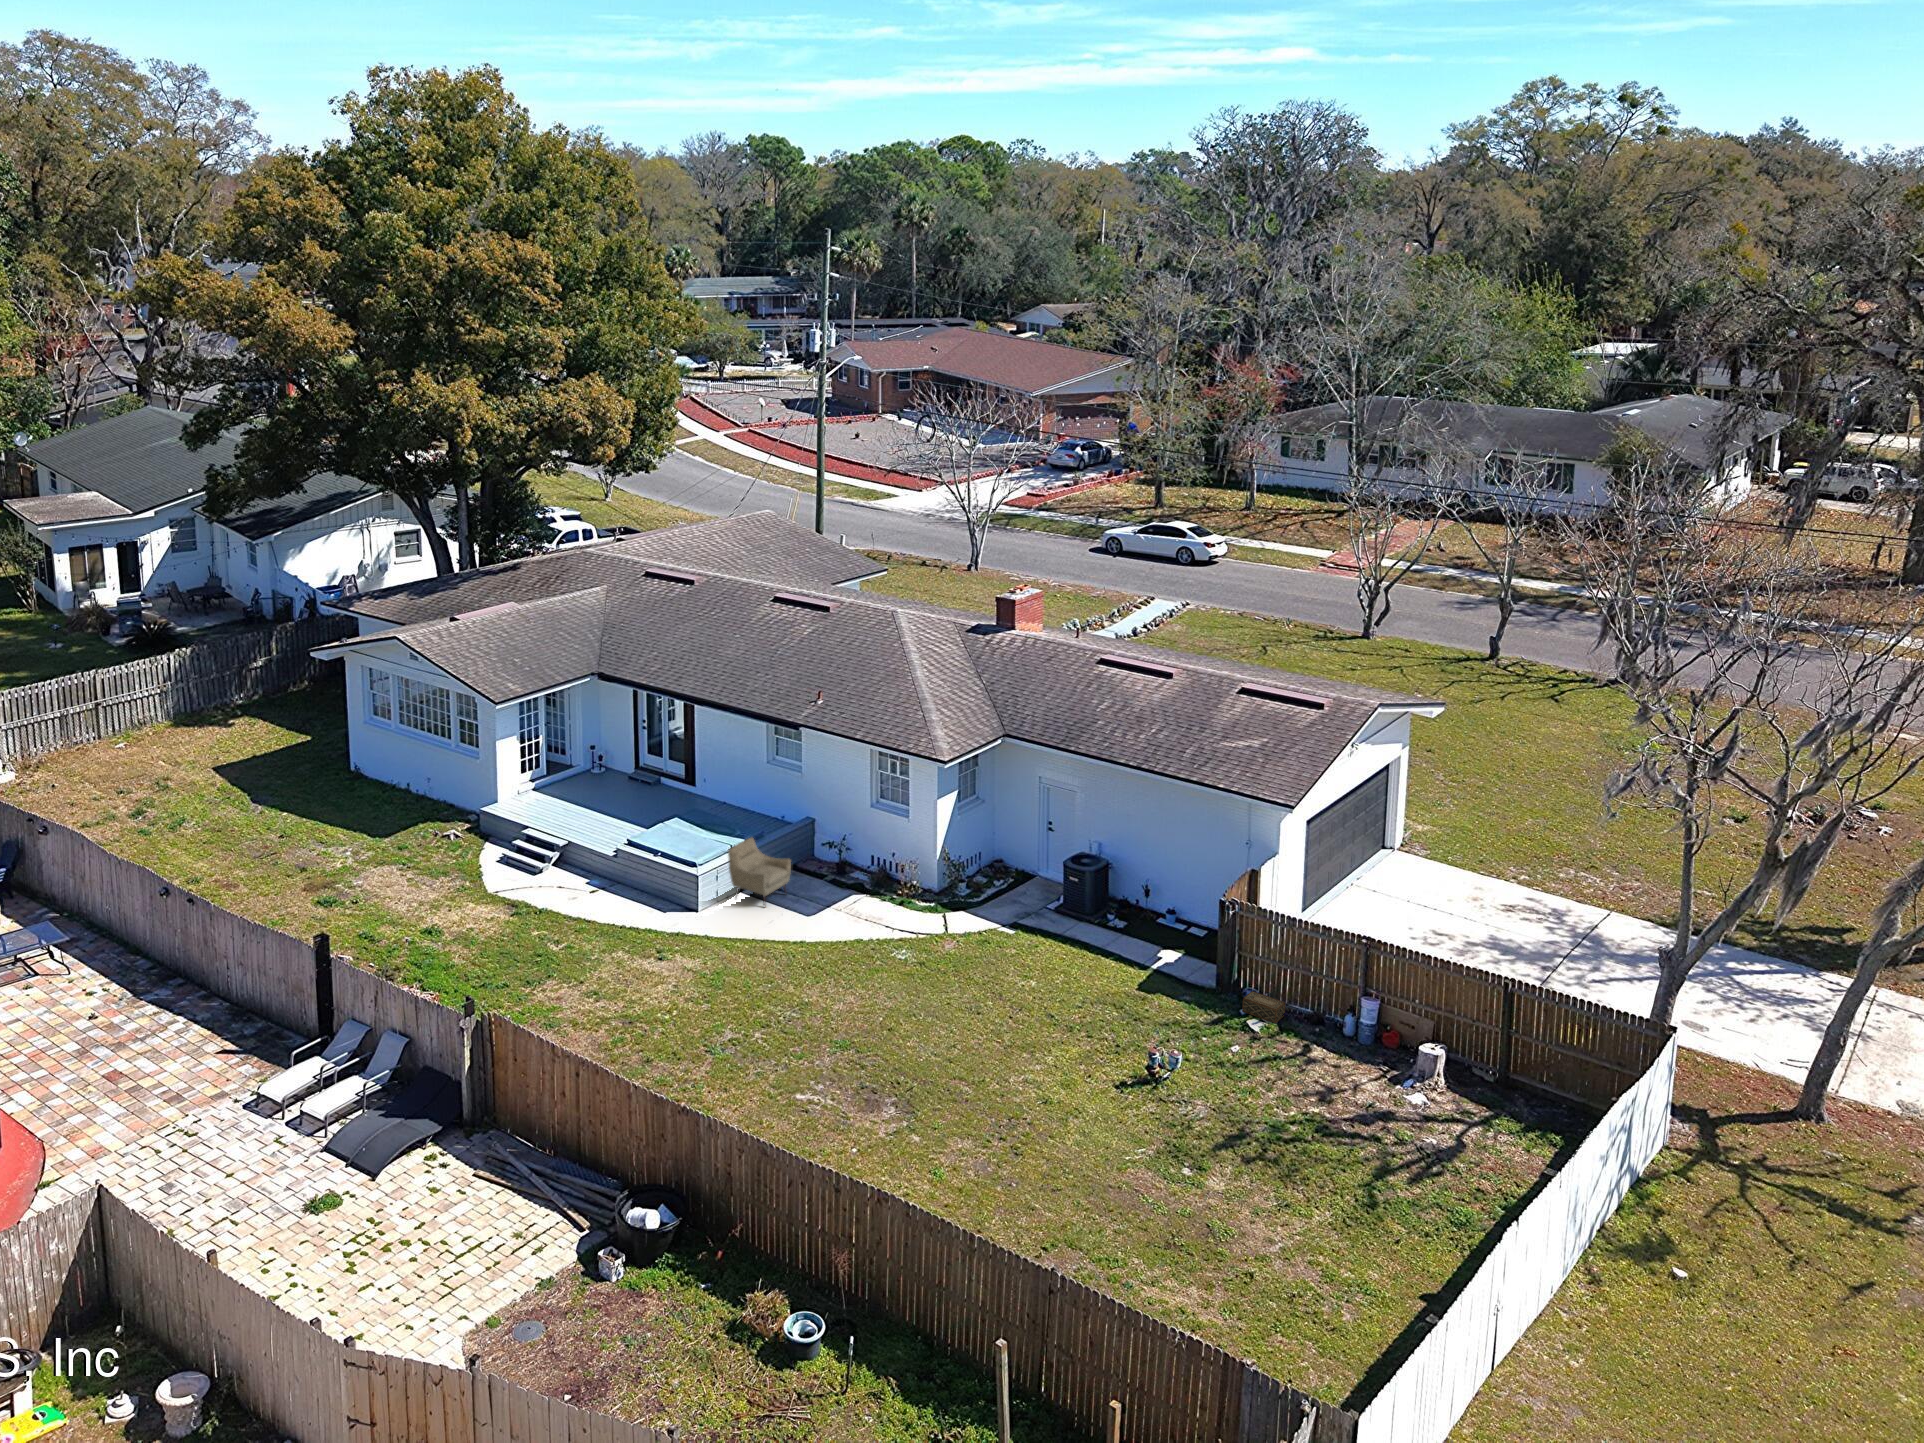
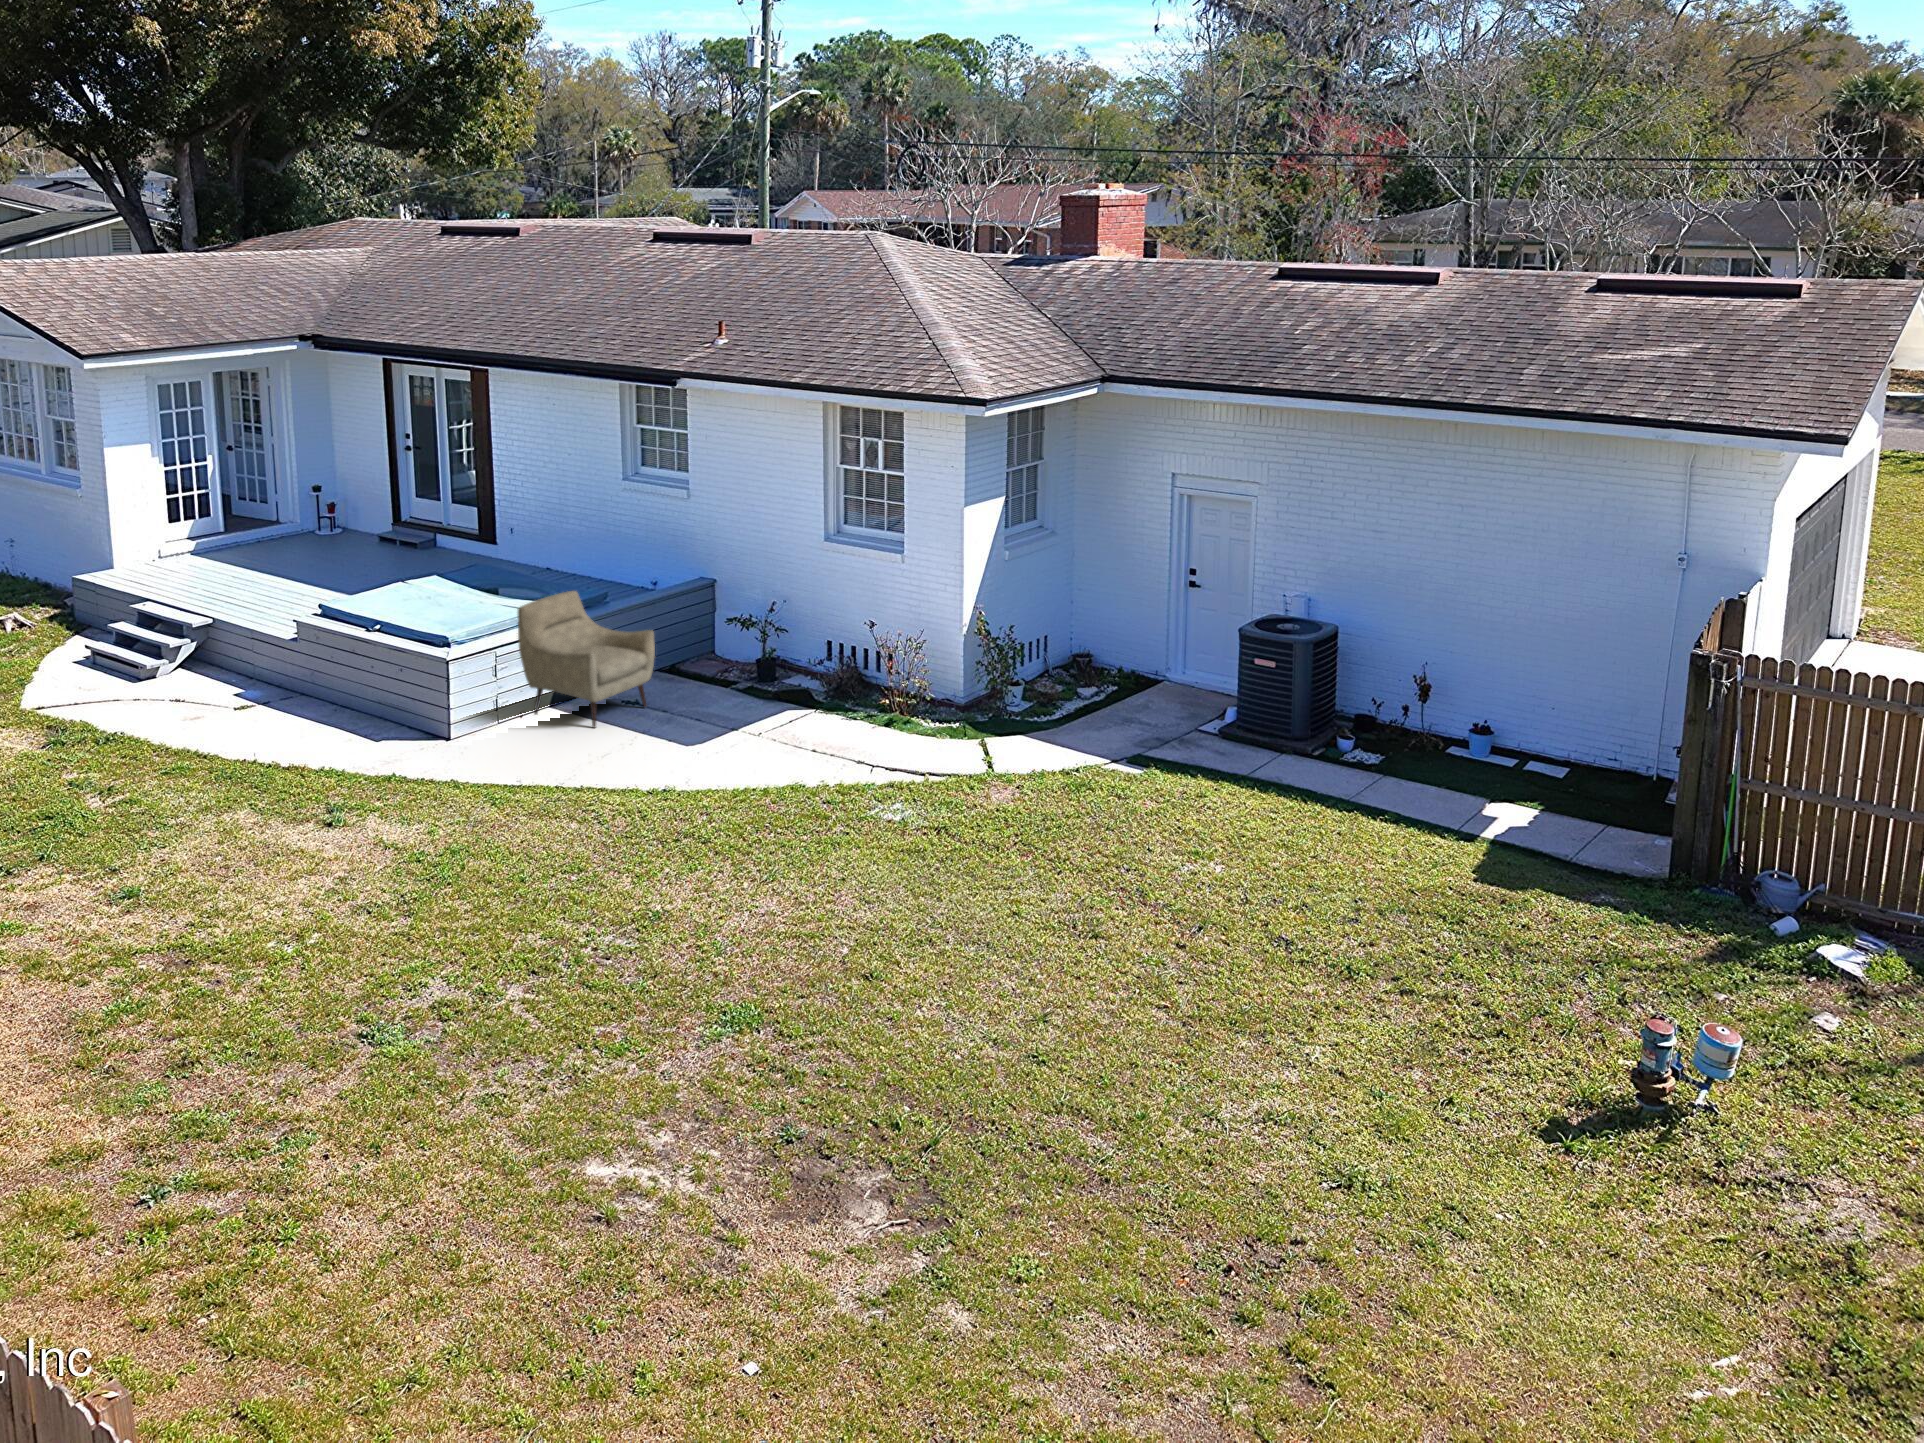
woven basket: present [1242,991,1285,1023] -> none [1763,875,1883,952]

